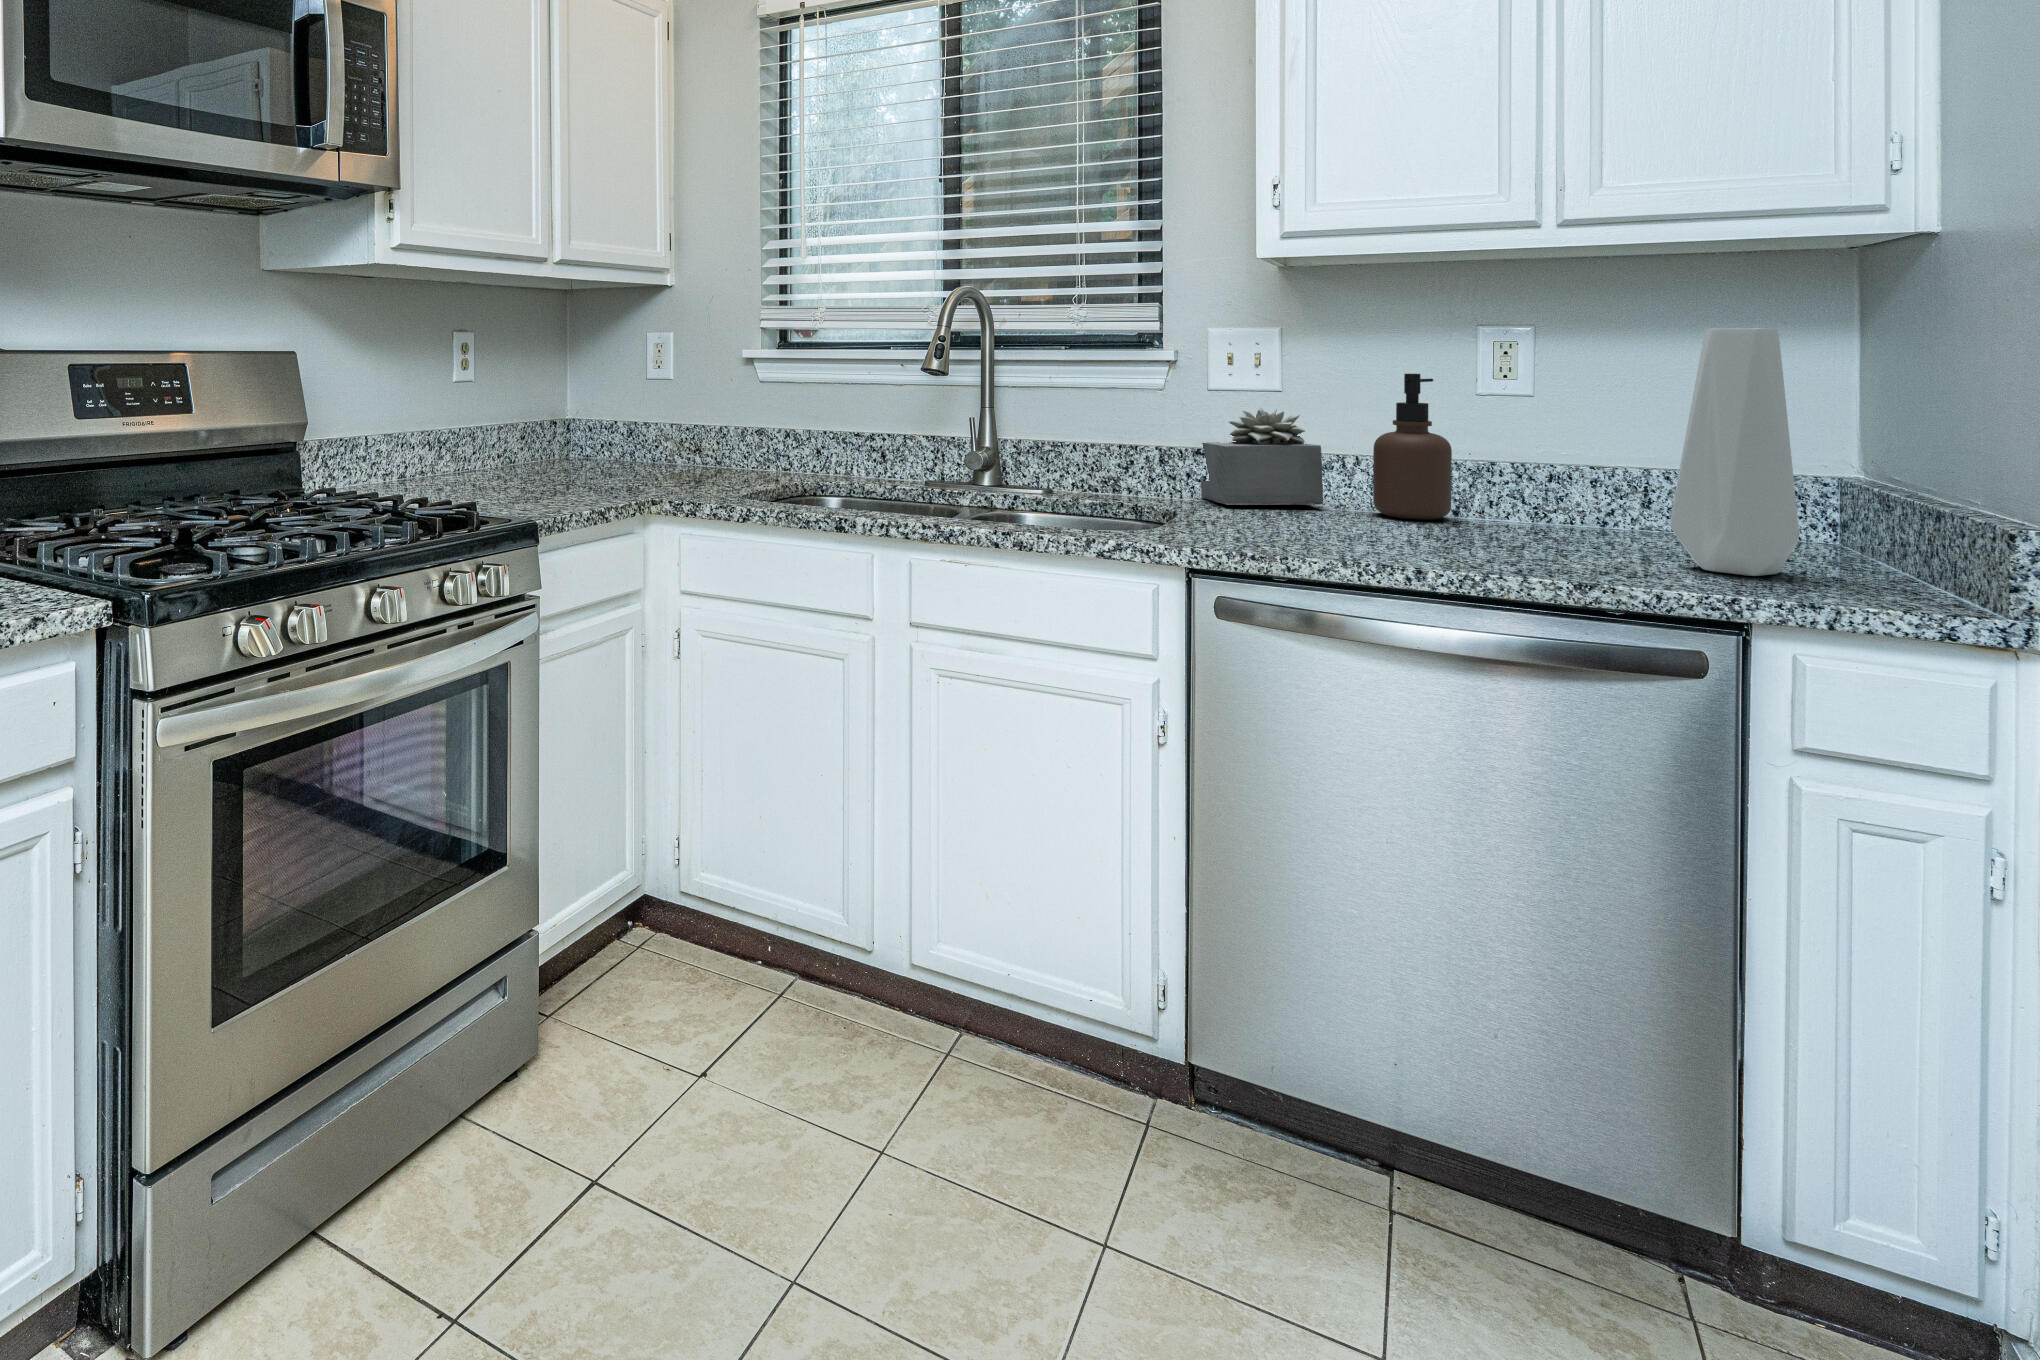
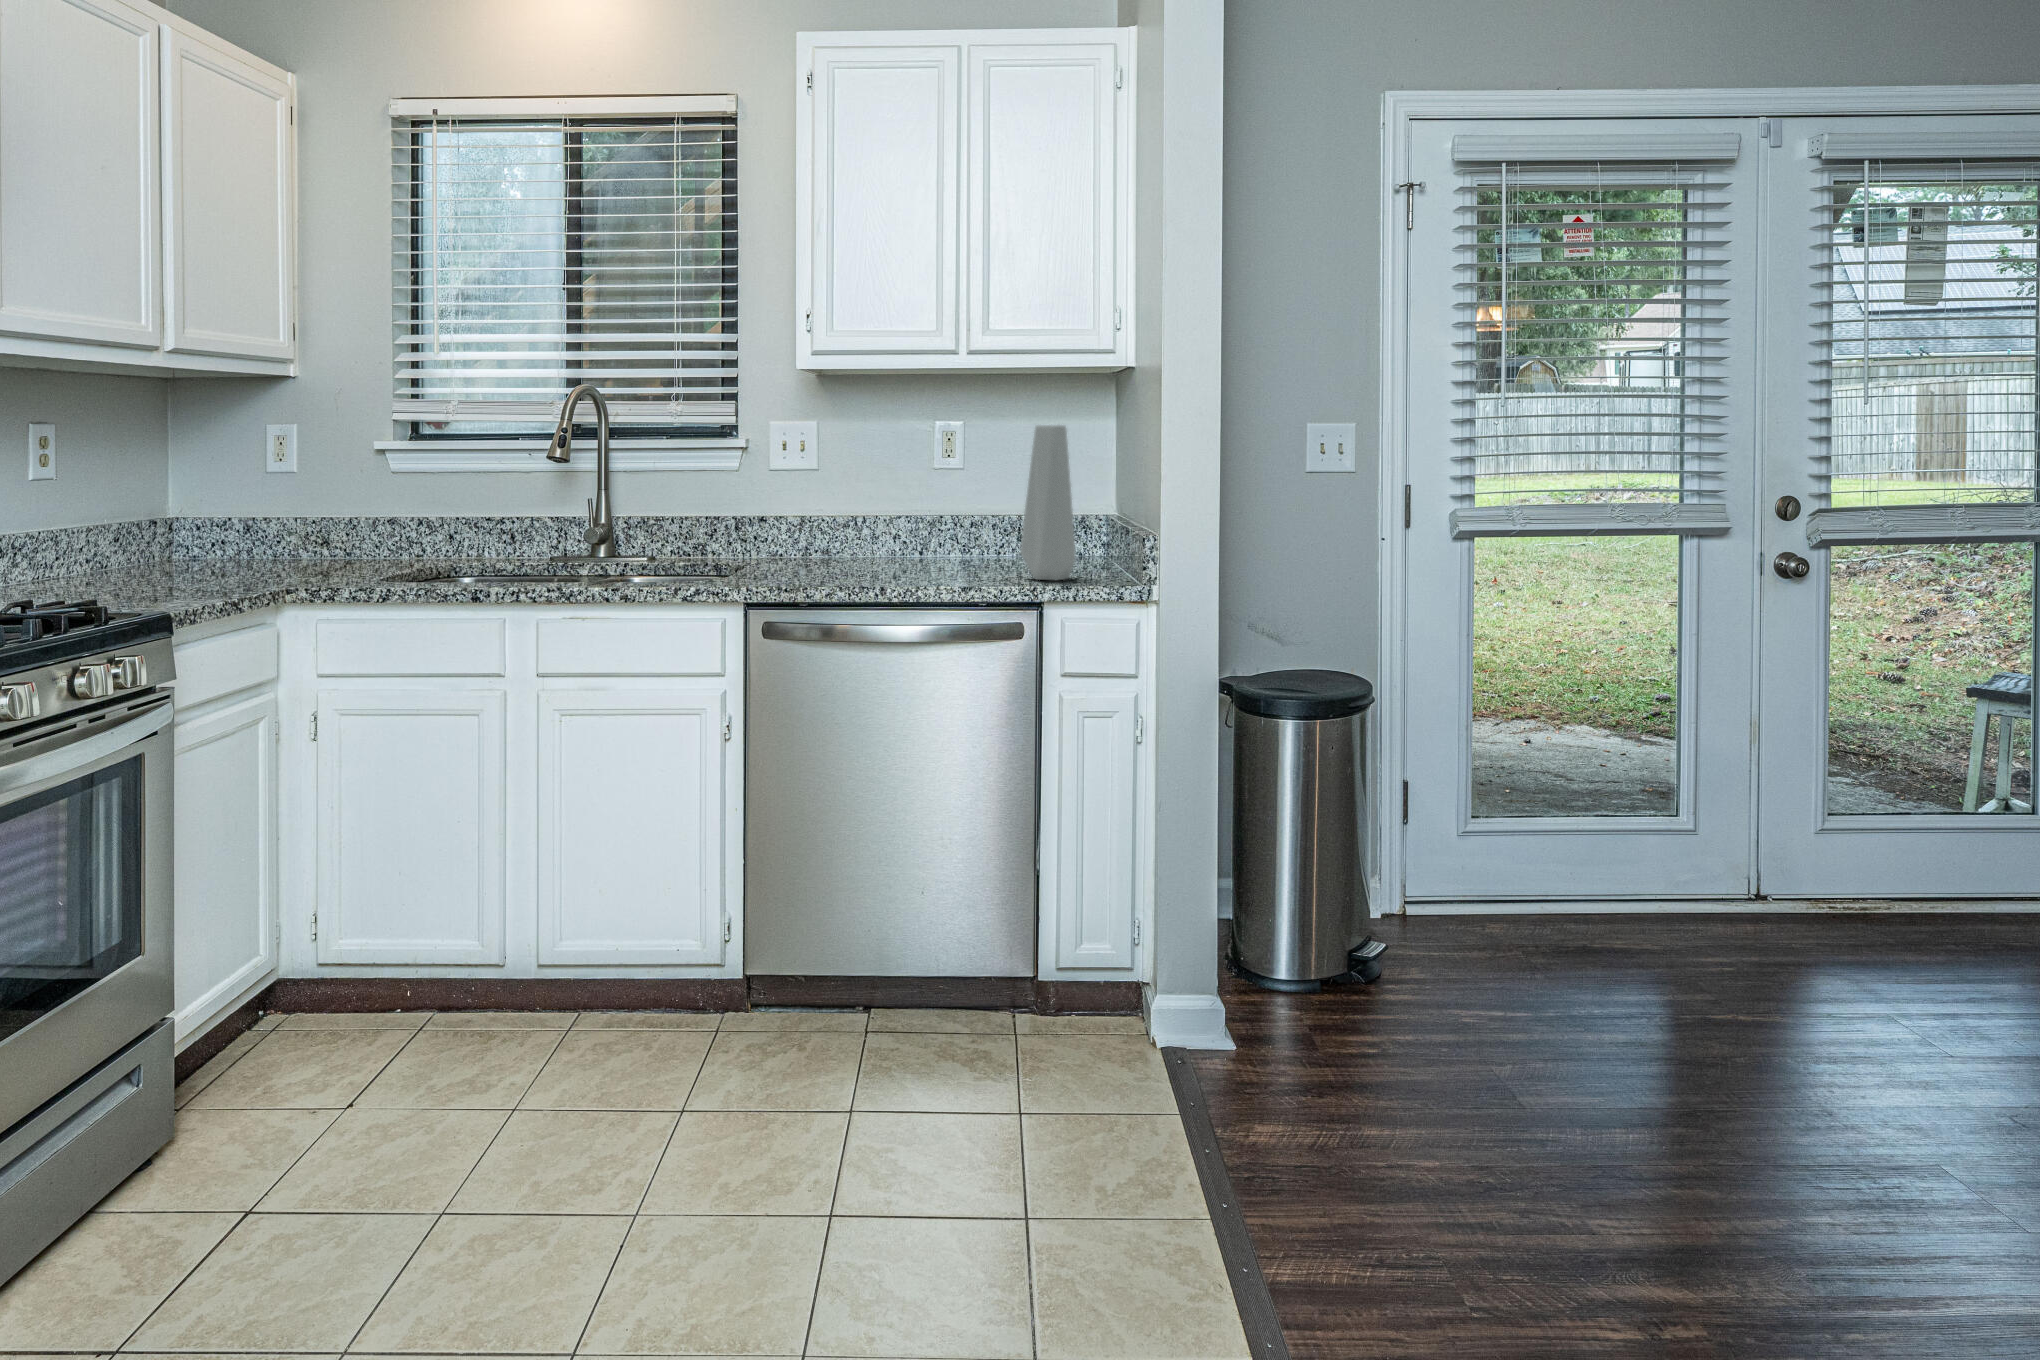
soap dispenser: present [1373,374,1452,520] -> none [874,456,920,563]
succulent plant: present [1201,407,1323,505] -> none [763,484,845,561]

